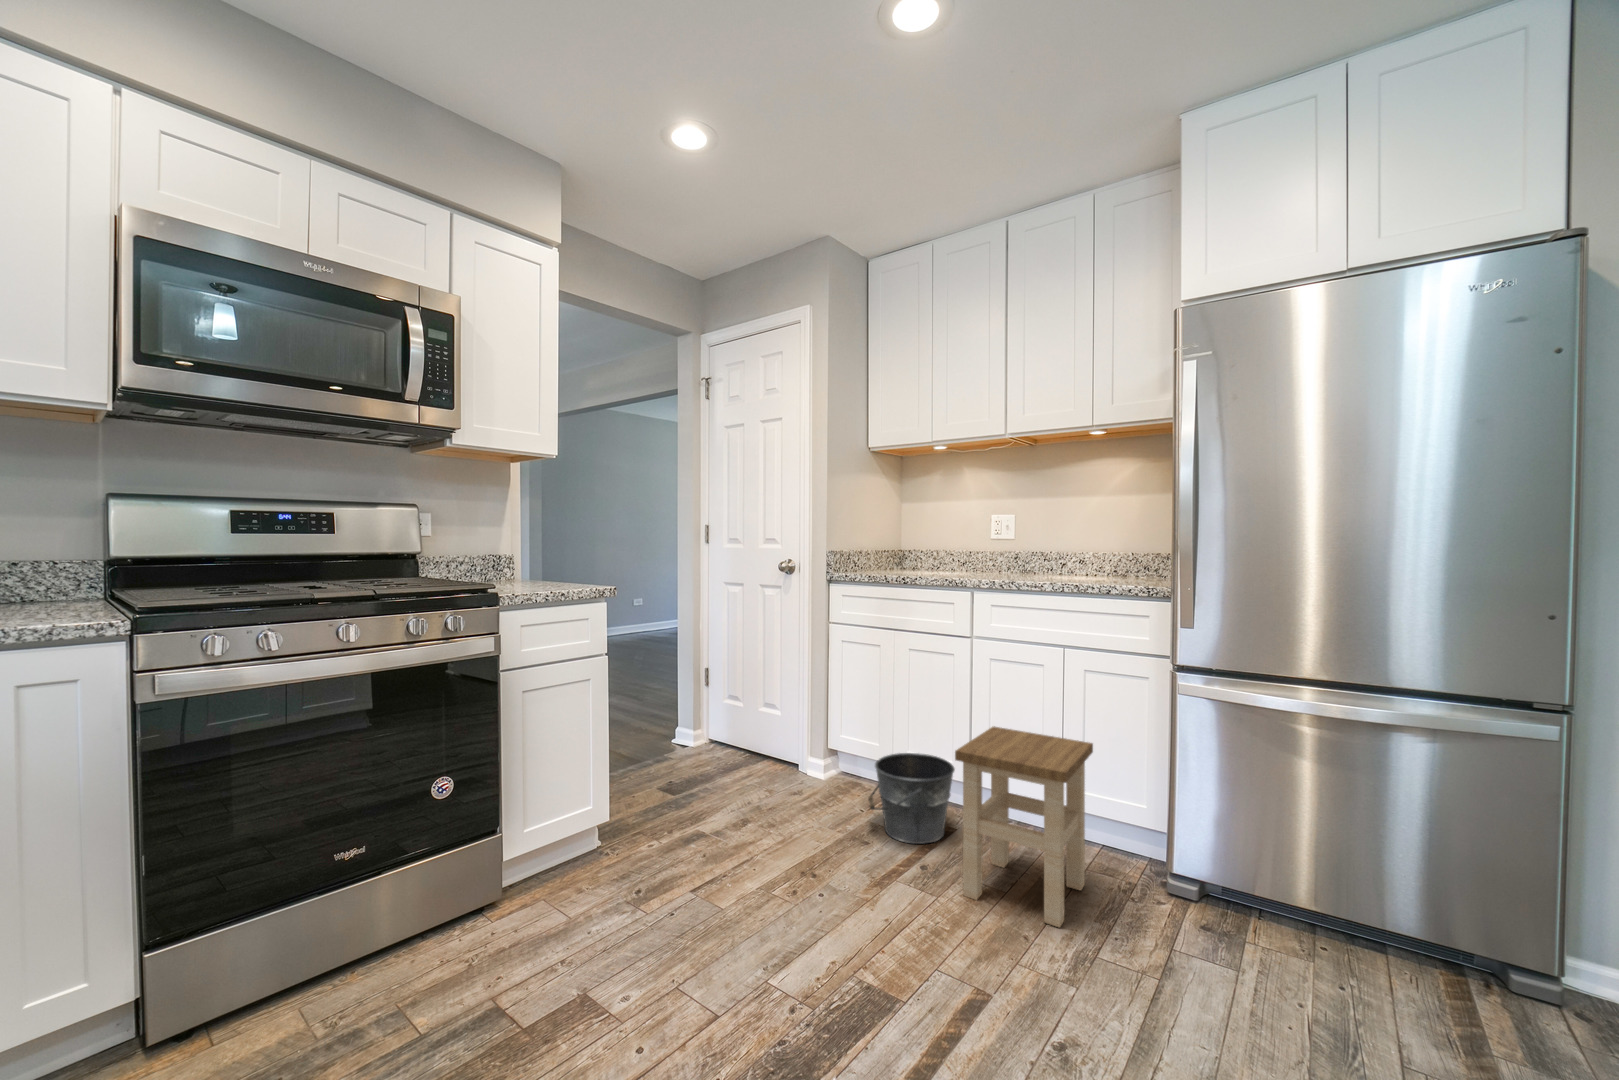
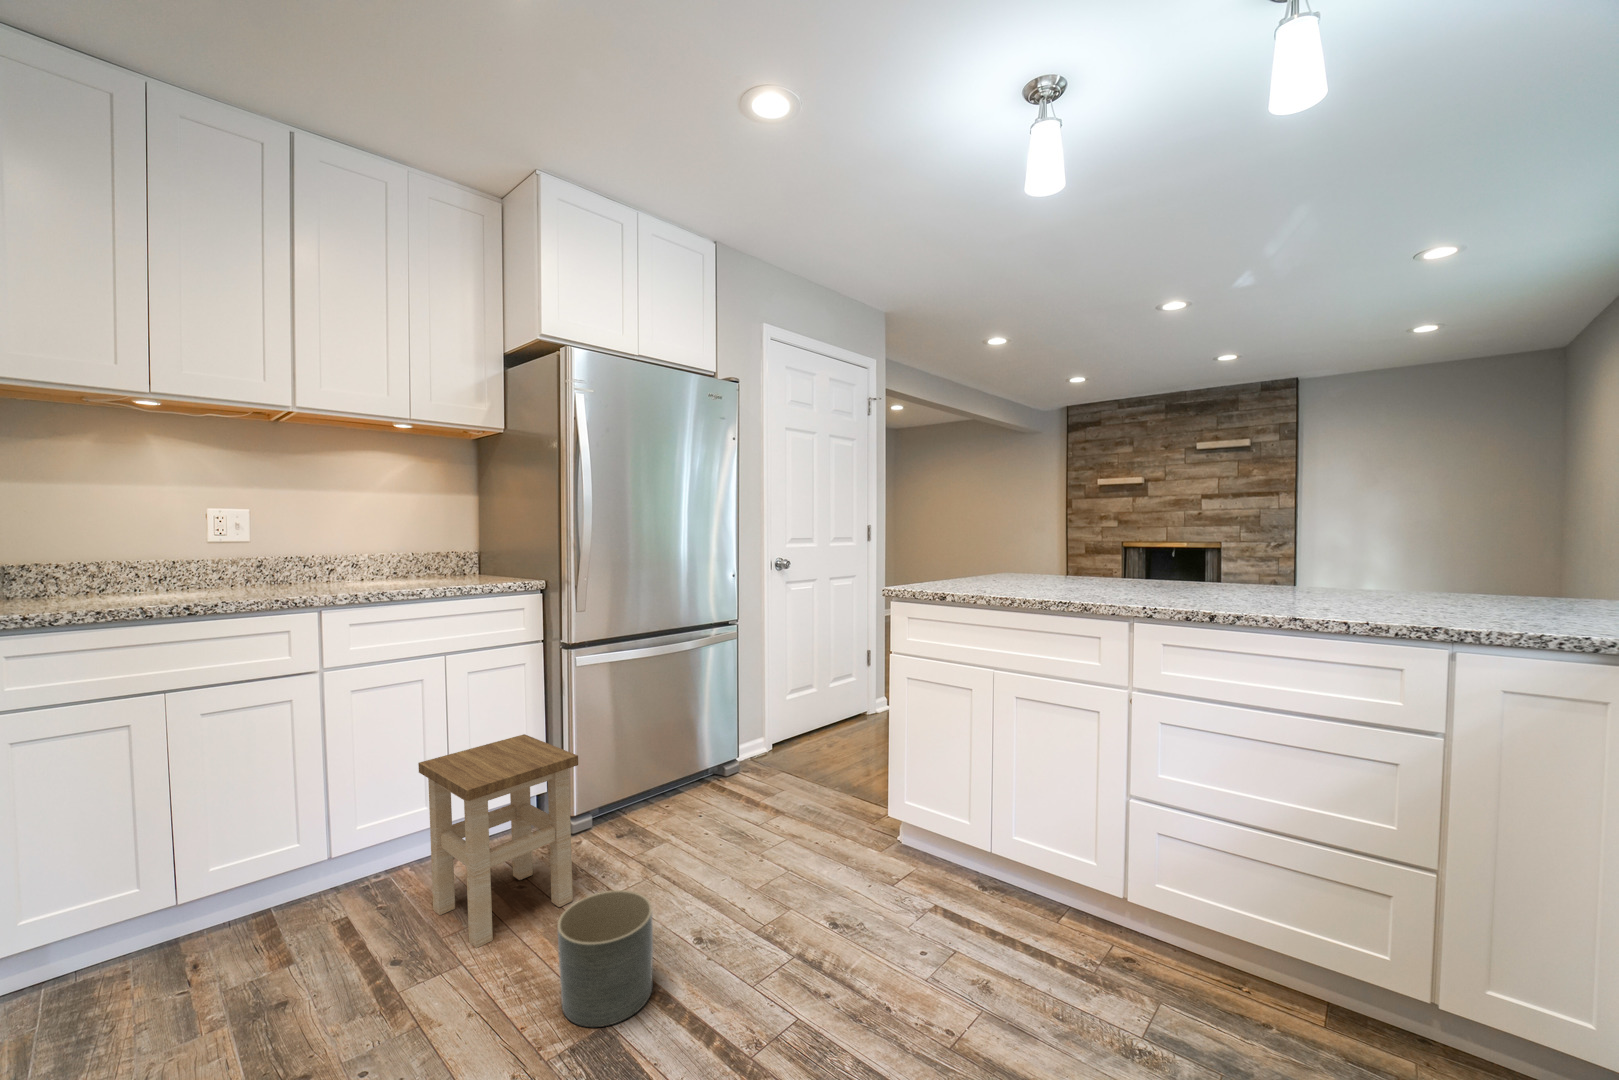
bucket: present [868,753,955,844] -> none [211,843,362,989]
planter: none [893,884,985,1021] -> present [558,890,653,1027]

